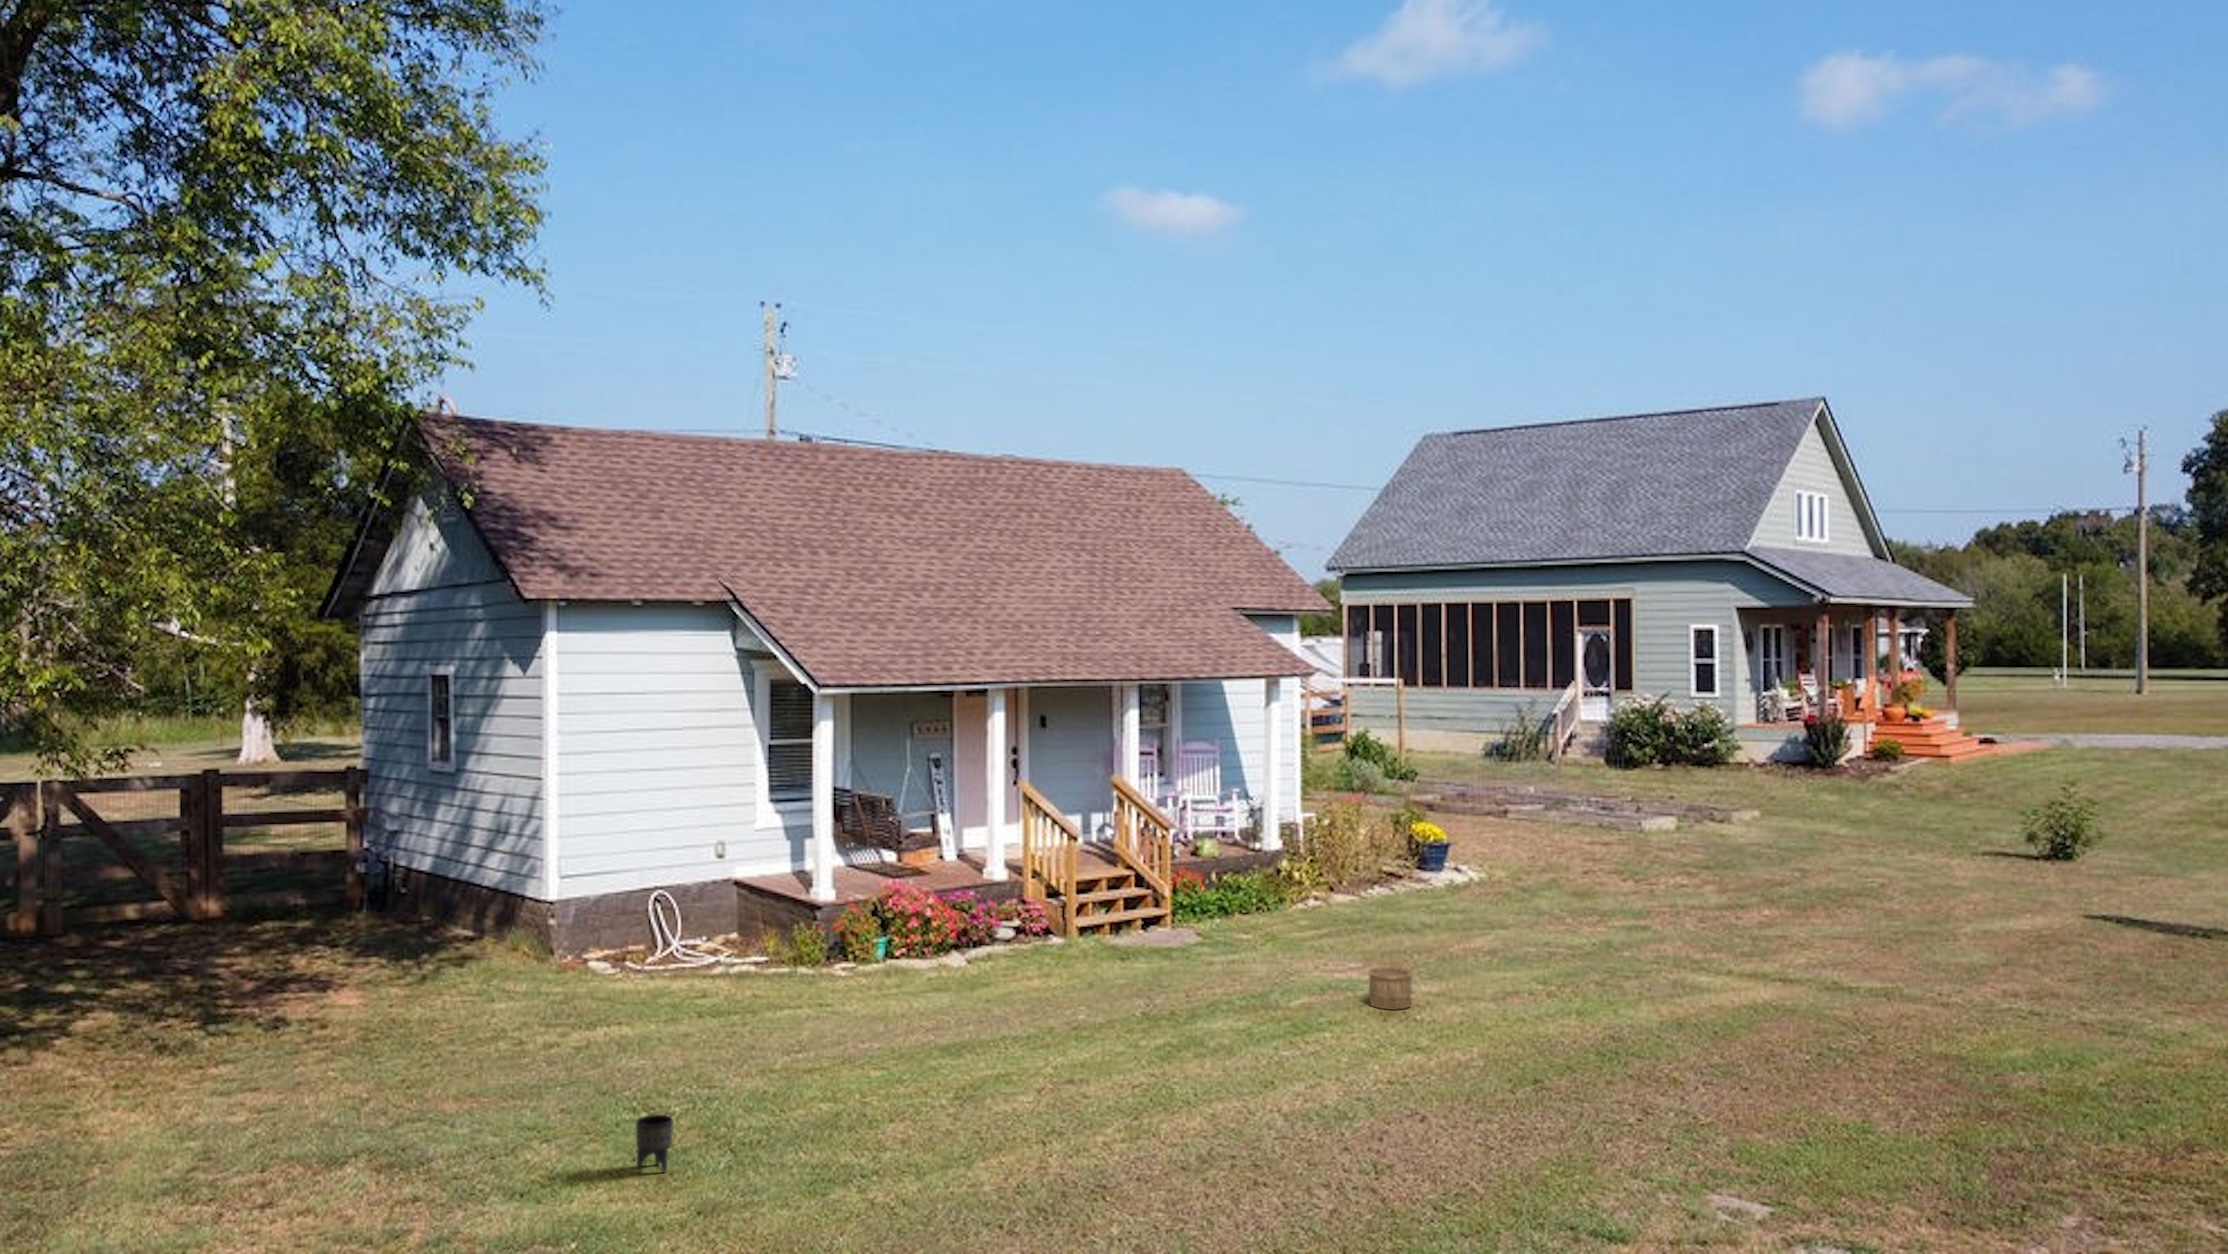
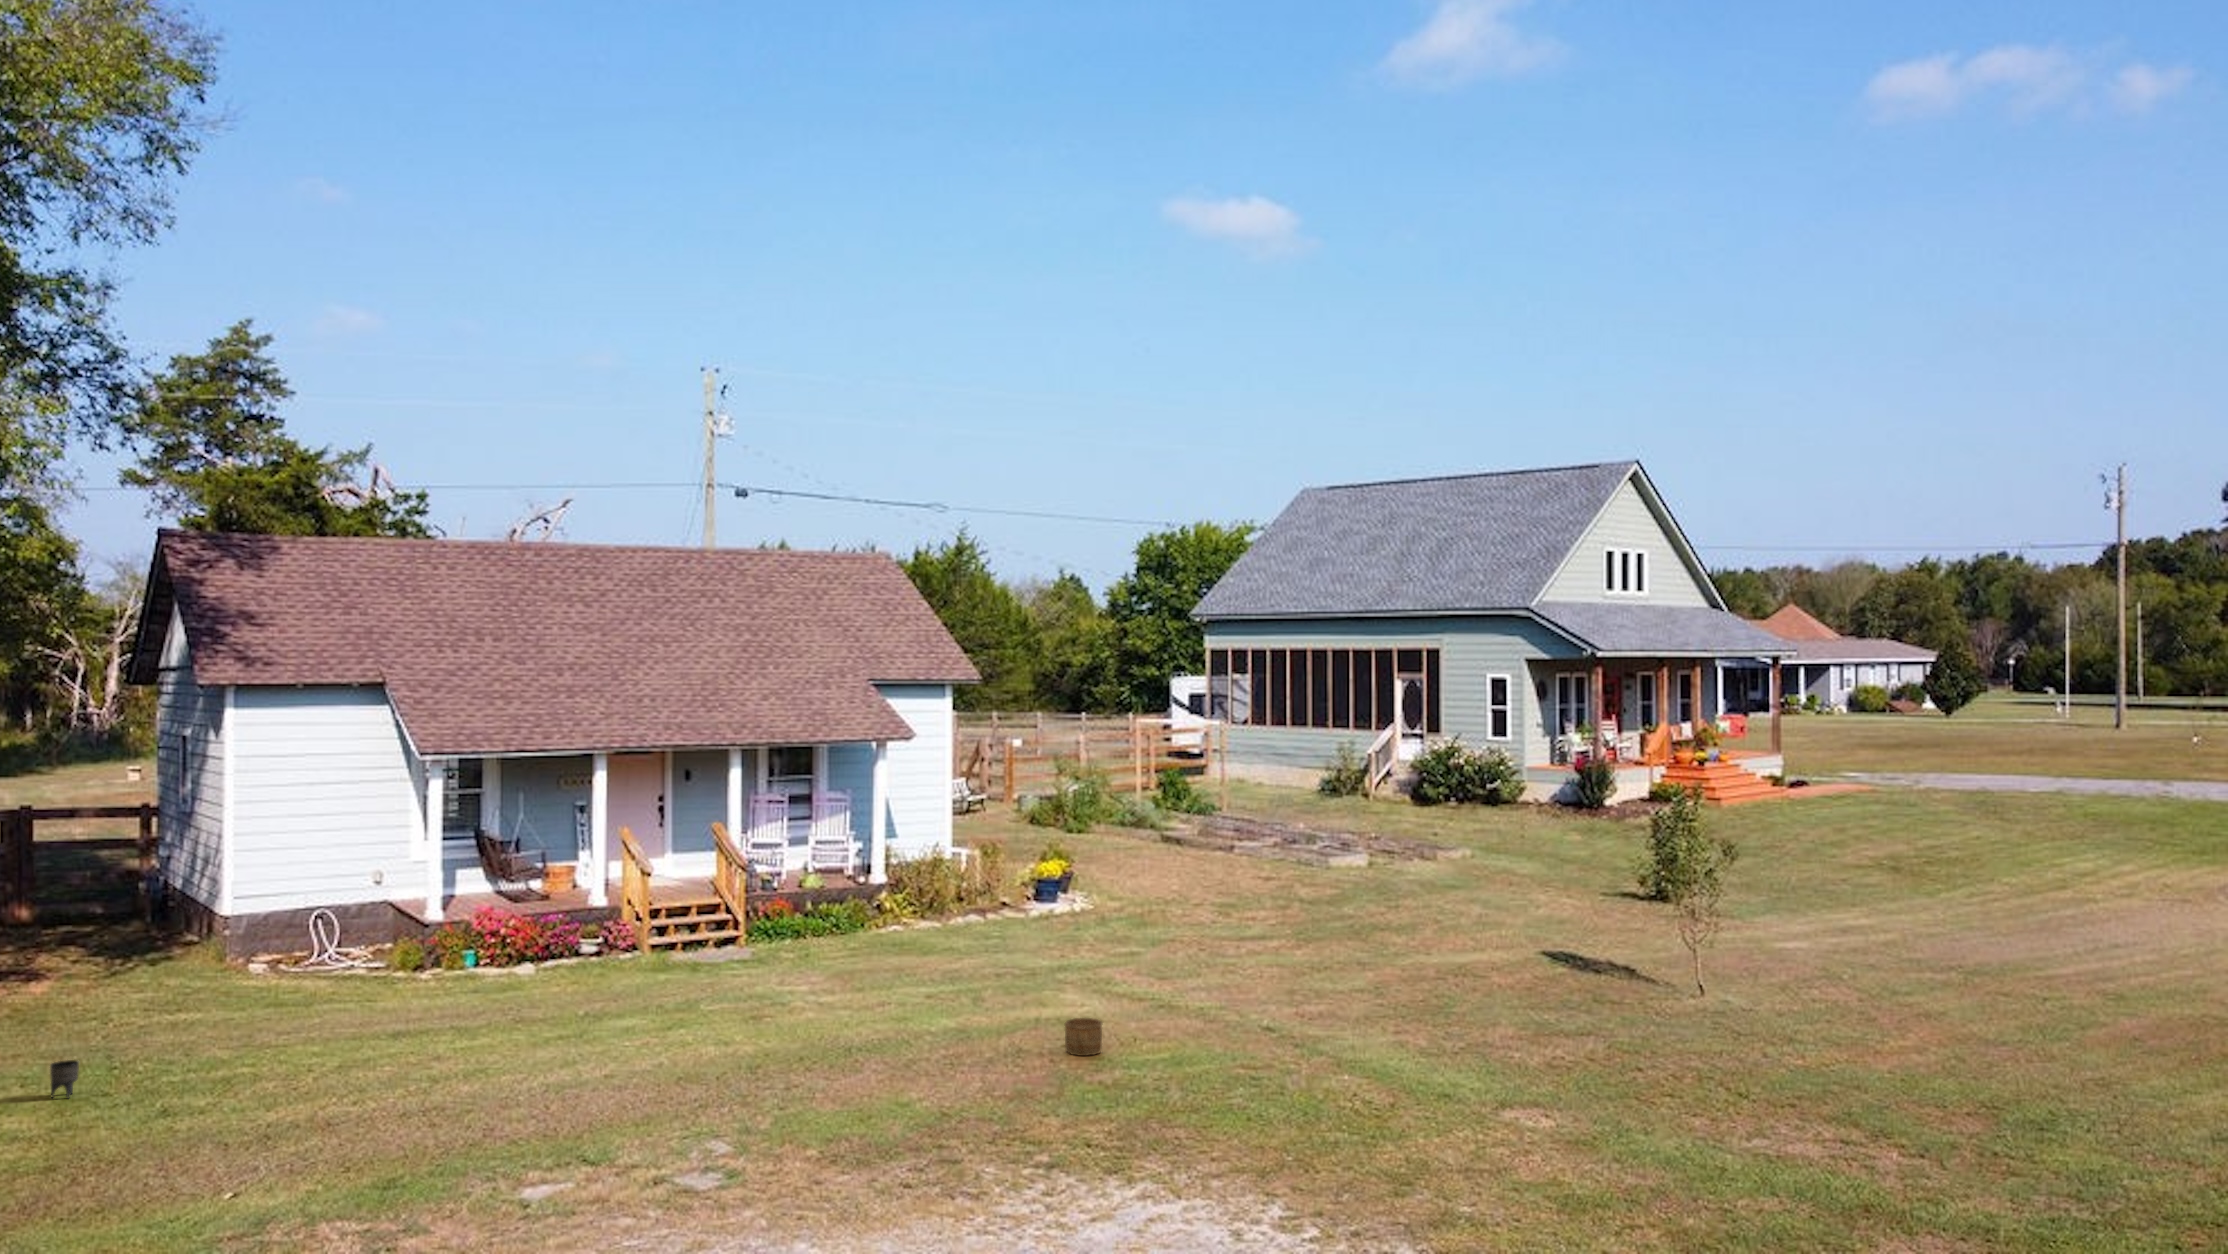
wooden bucket: present [1368,967,1412,1010] -> present [1065,1018,1102,1056]

